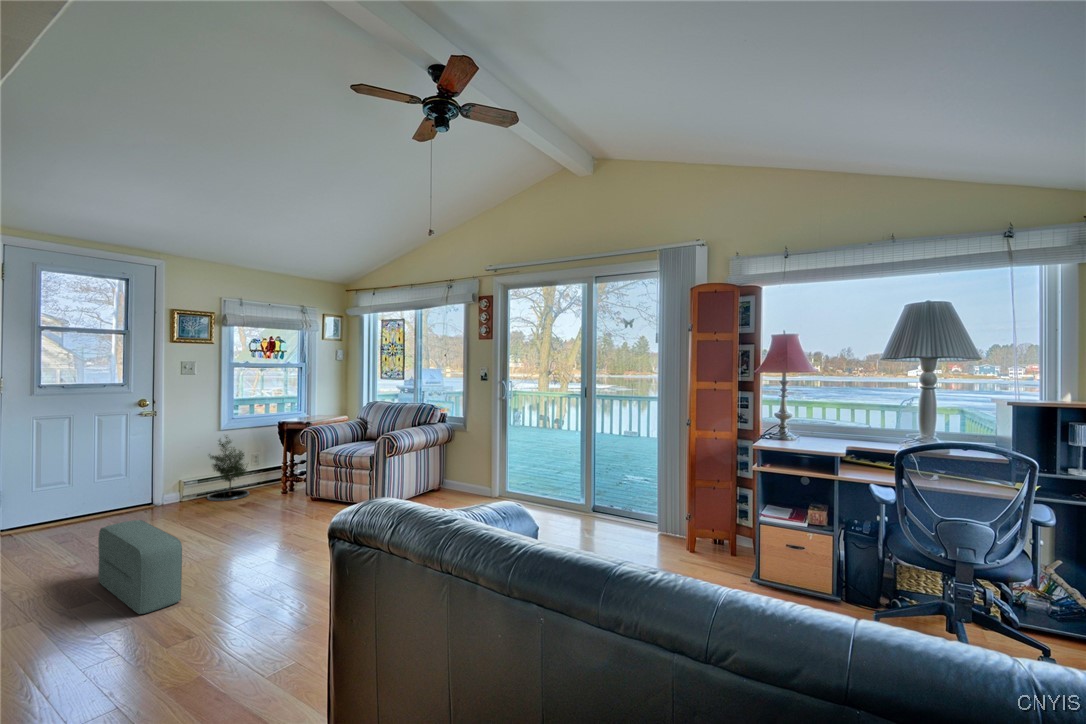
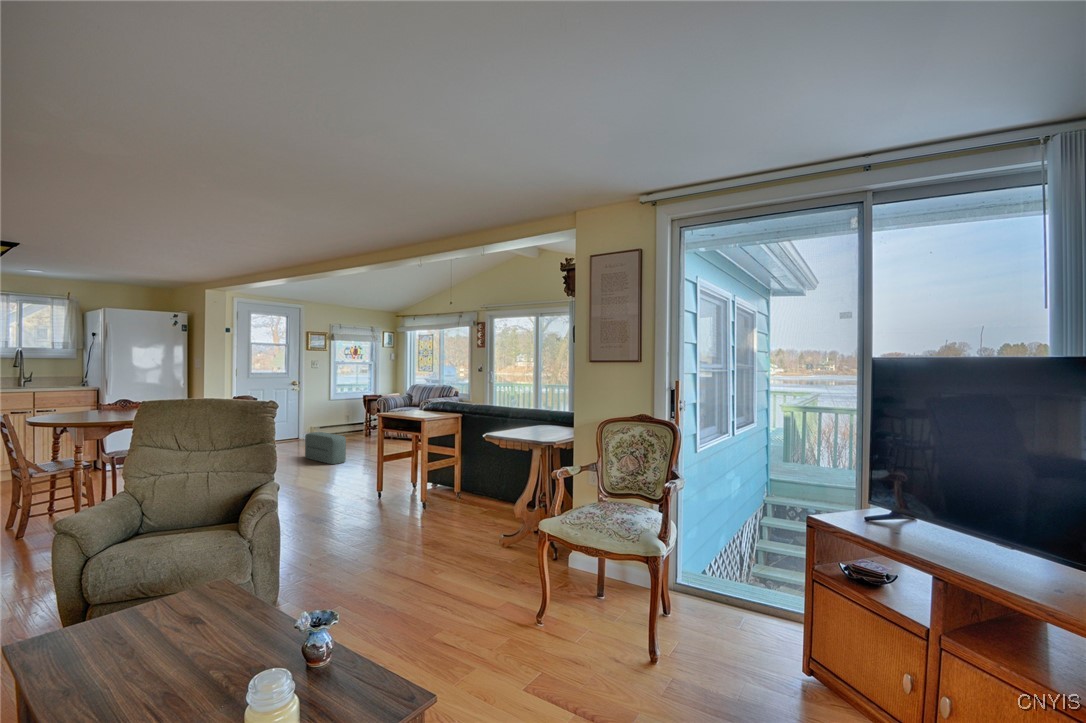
potted tree: present [207,437,249,501] -> none [325,401,348,438]

